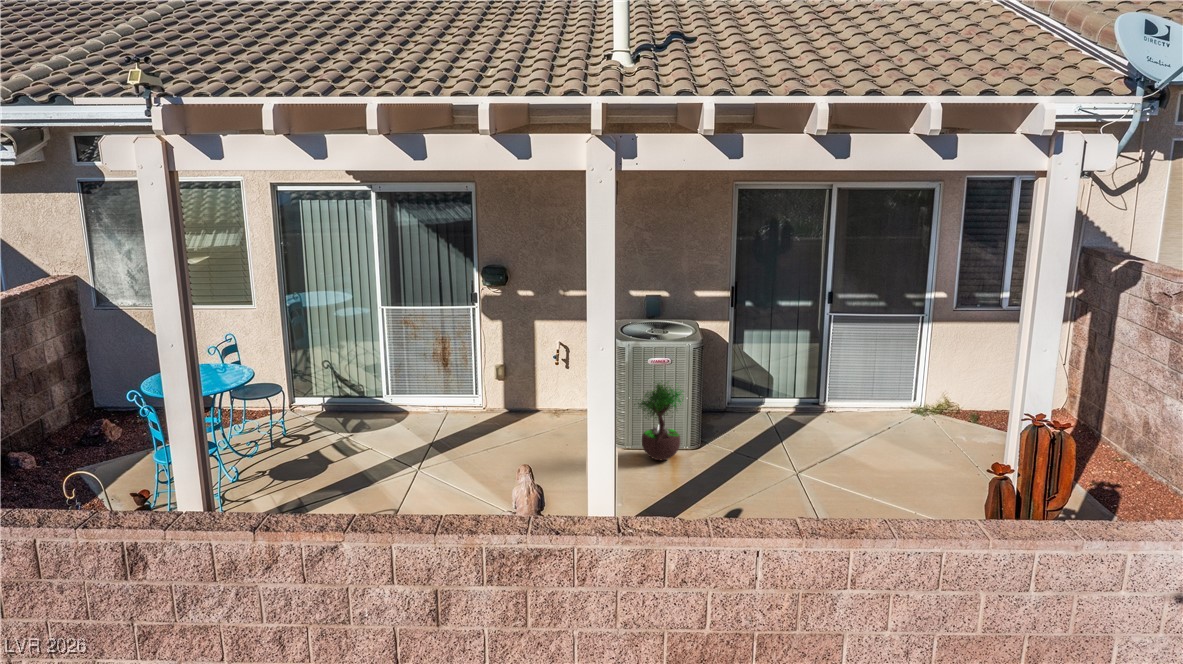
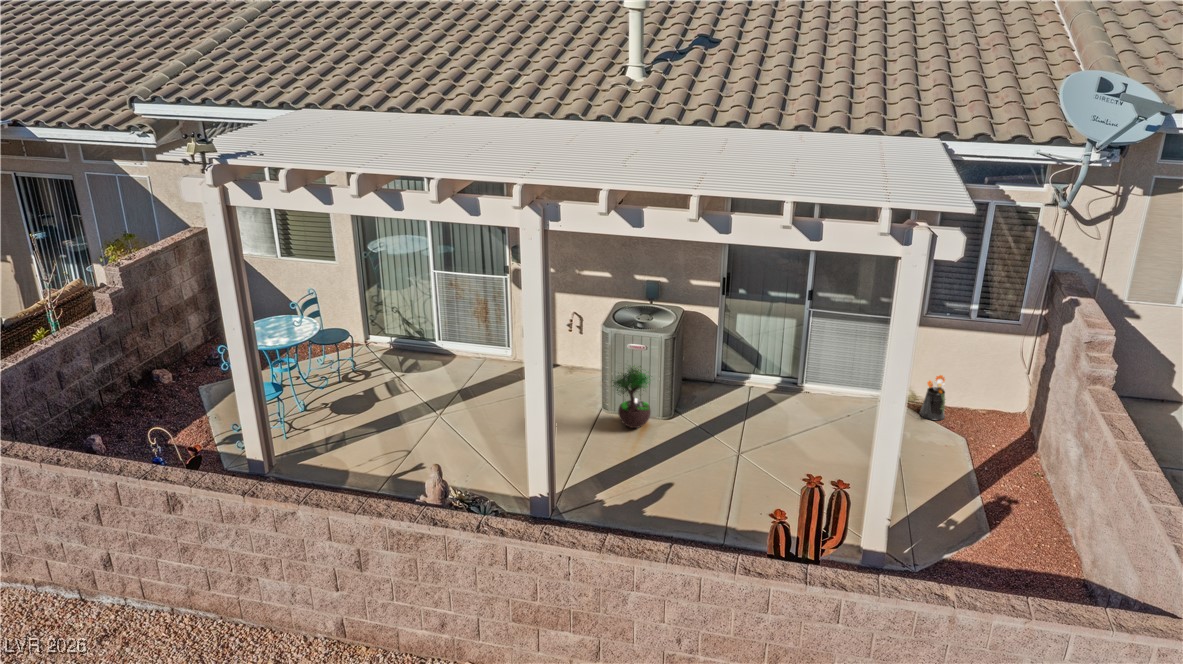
watering can: none [957,374,988,424] -> present [919,375,946,420]

